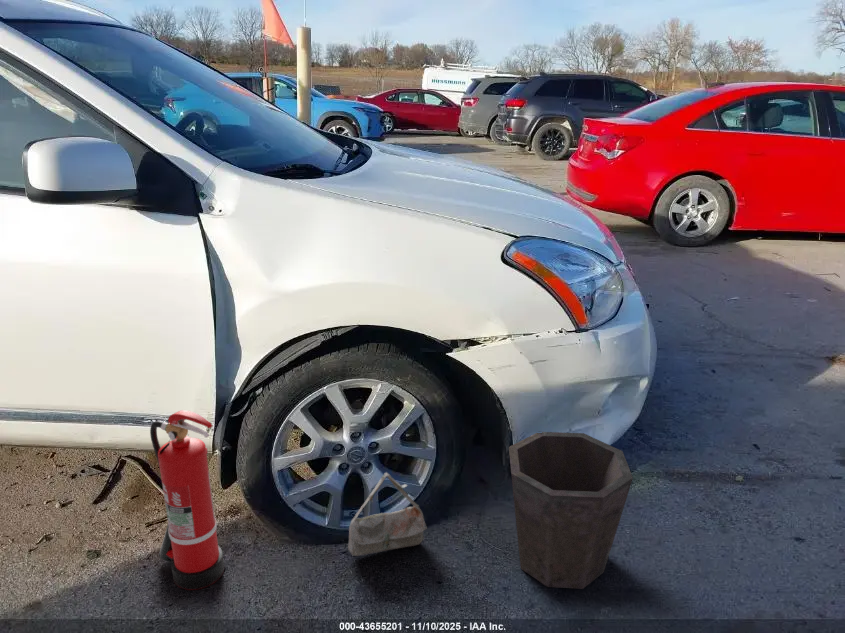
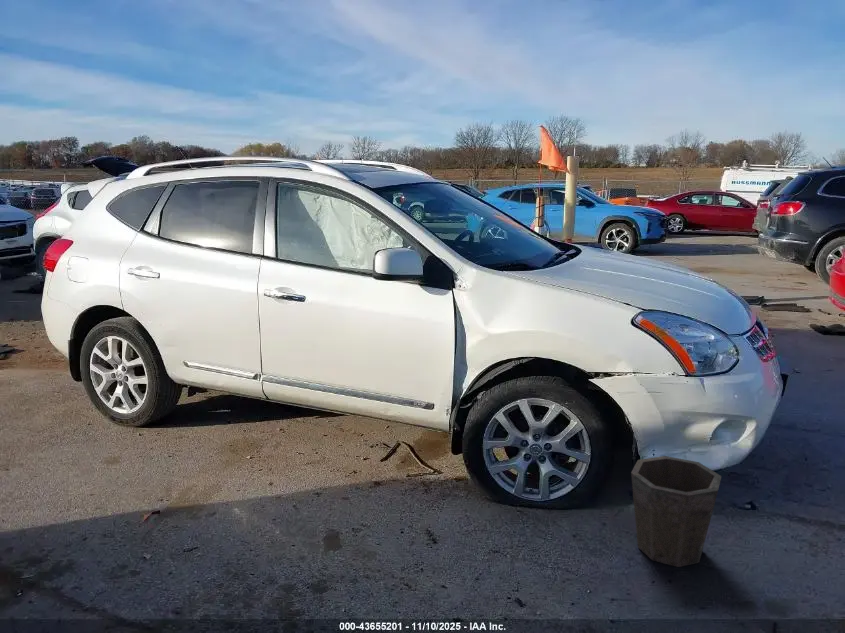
fire extinguisher: present [150,410,224,590] -> none [411,399,449,512]
bag: present [348,473,427,556] -> none [523,463,578,520]

